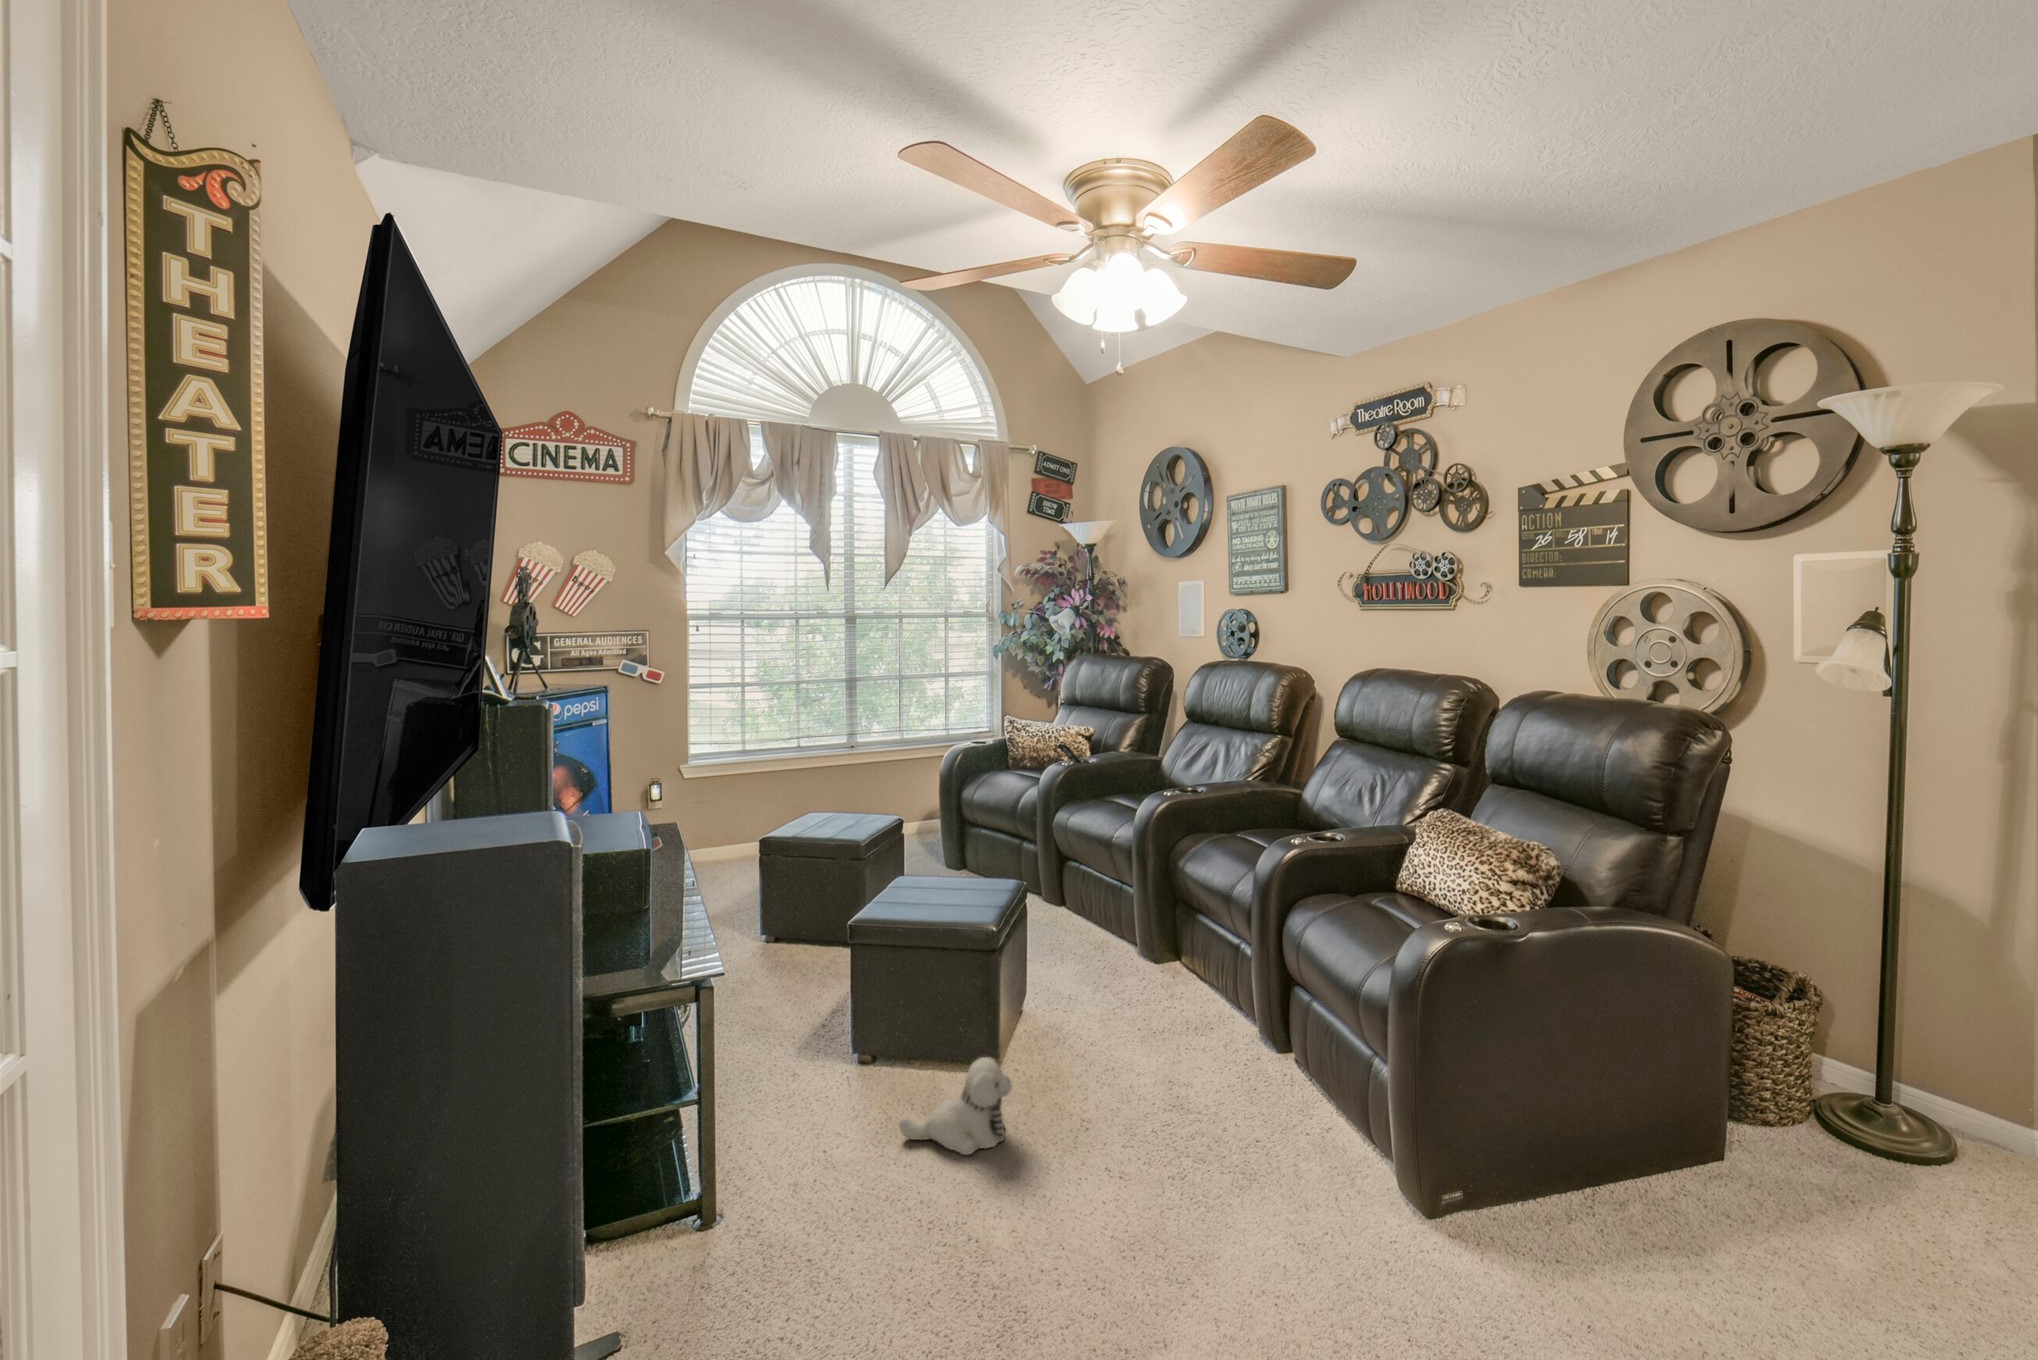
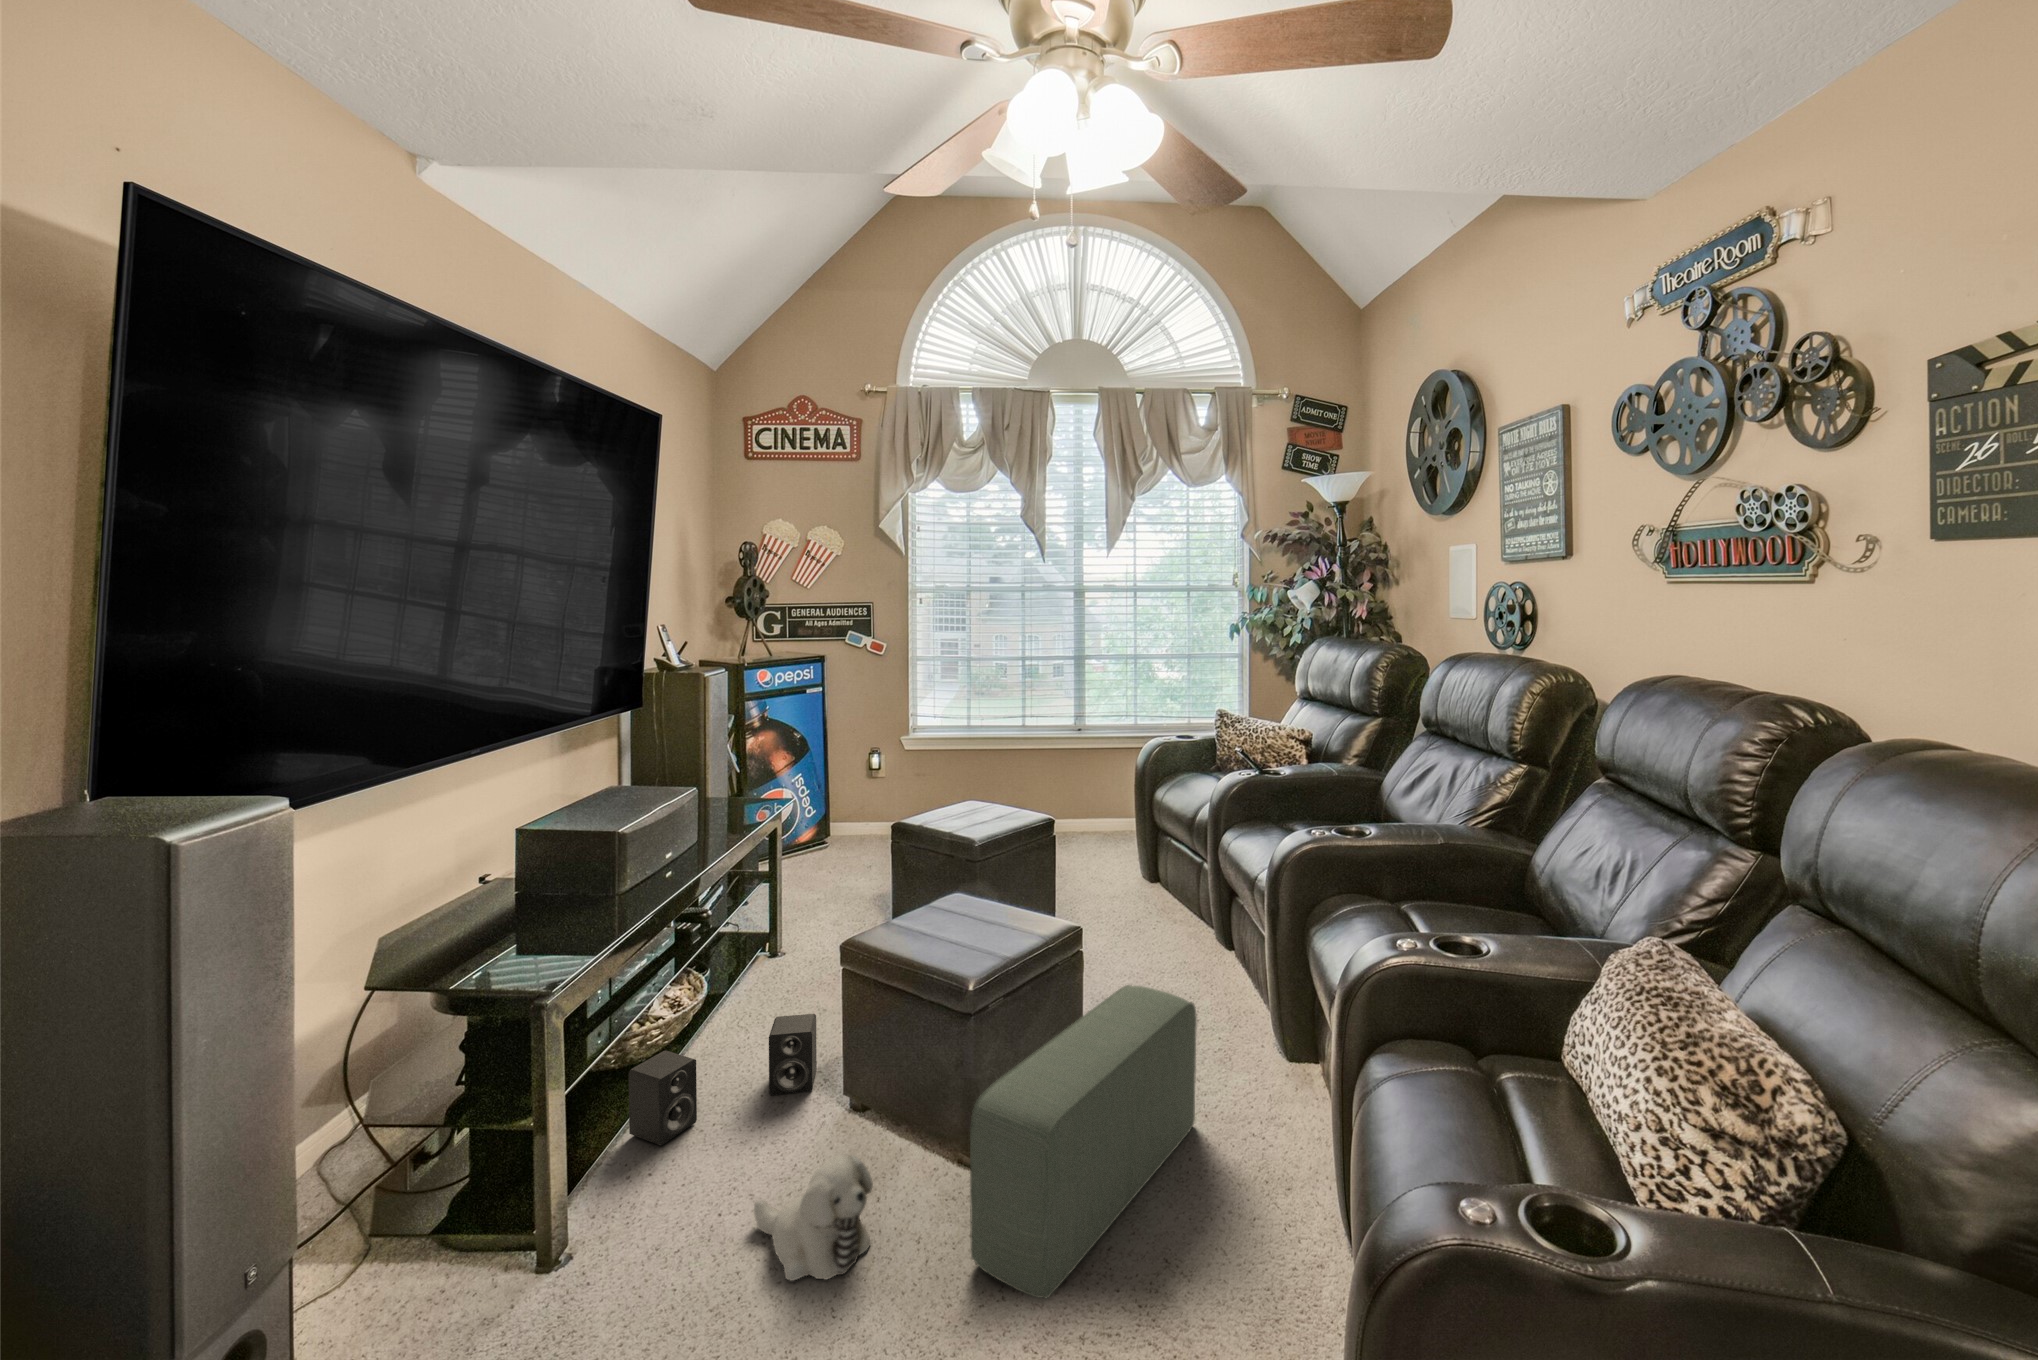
pouf: none [1081,916,1157,1112] -> present [970,985,1197,1298]
speaker: none [713,998,844,1125] -> present [629,1014,817,1146]

